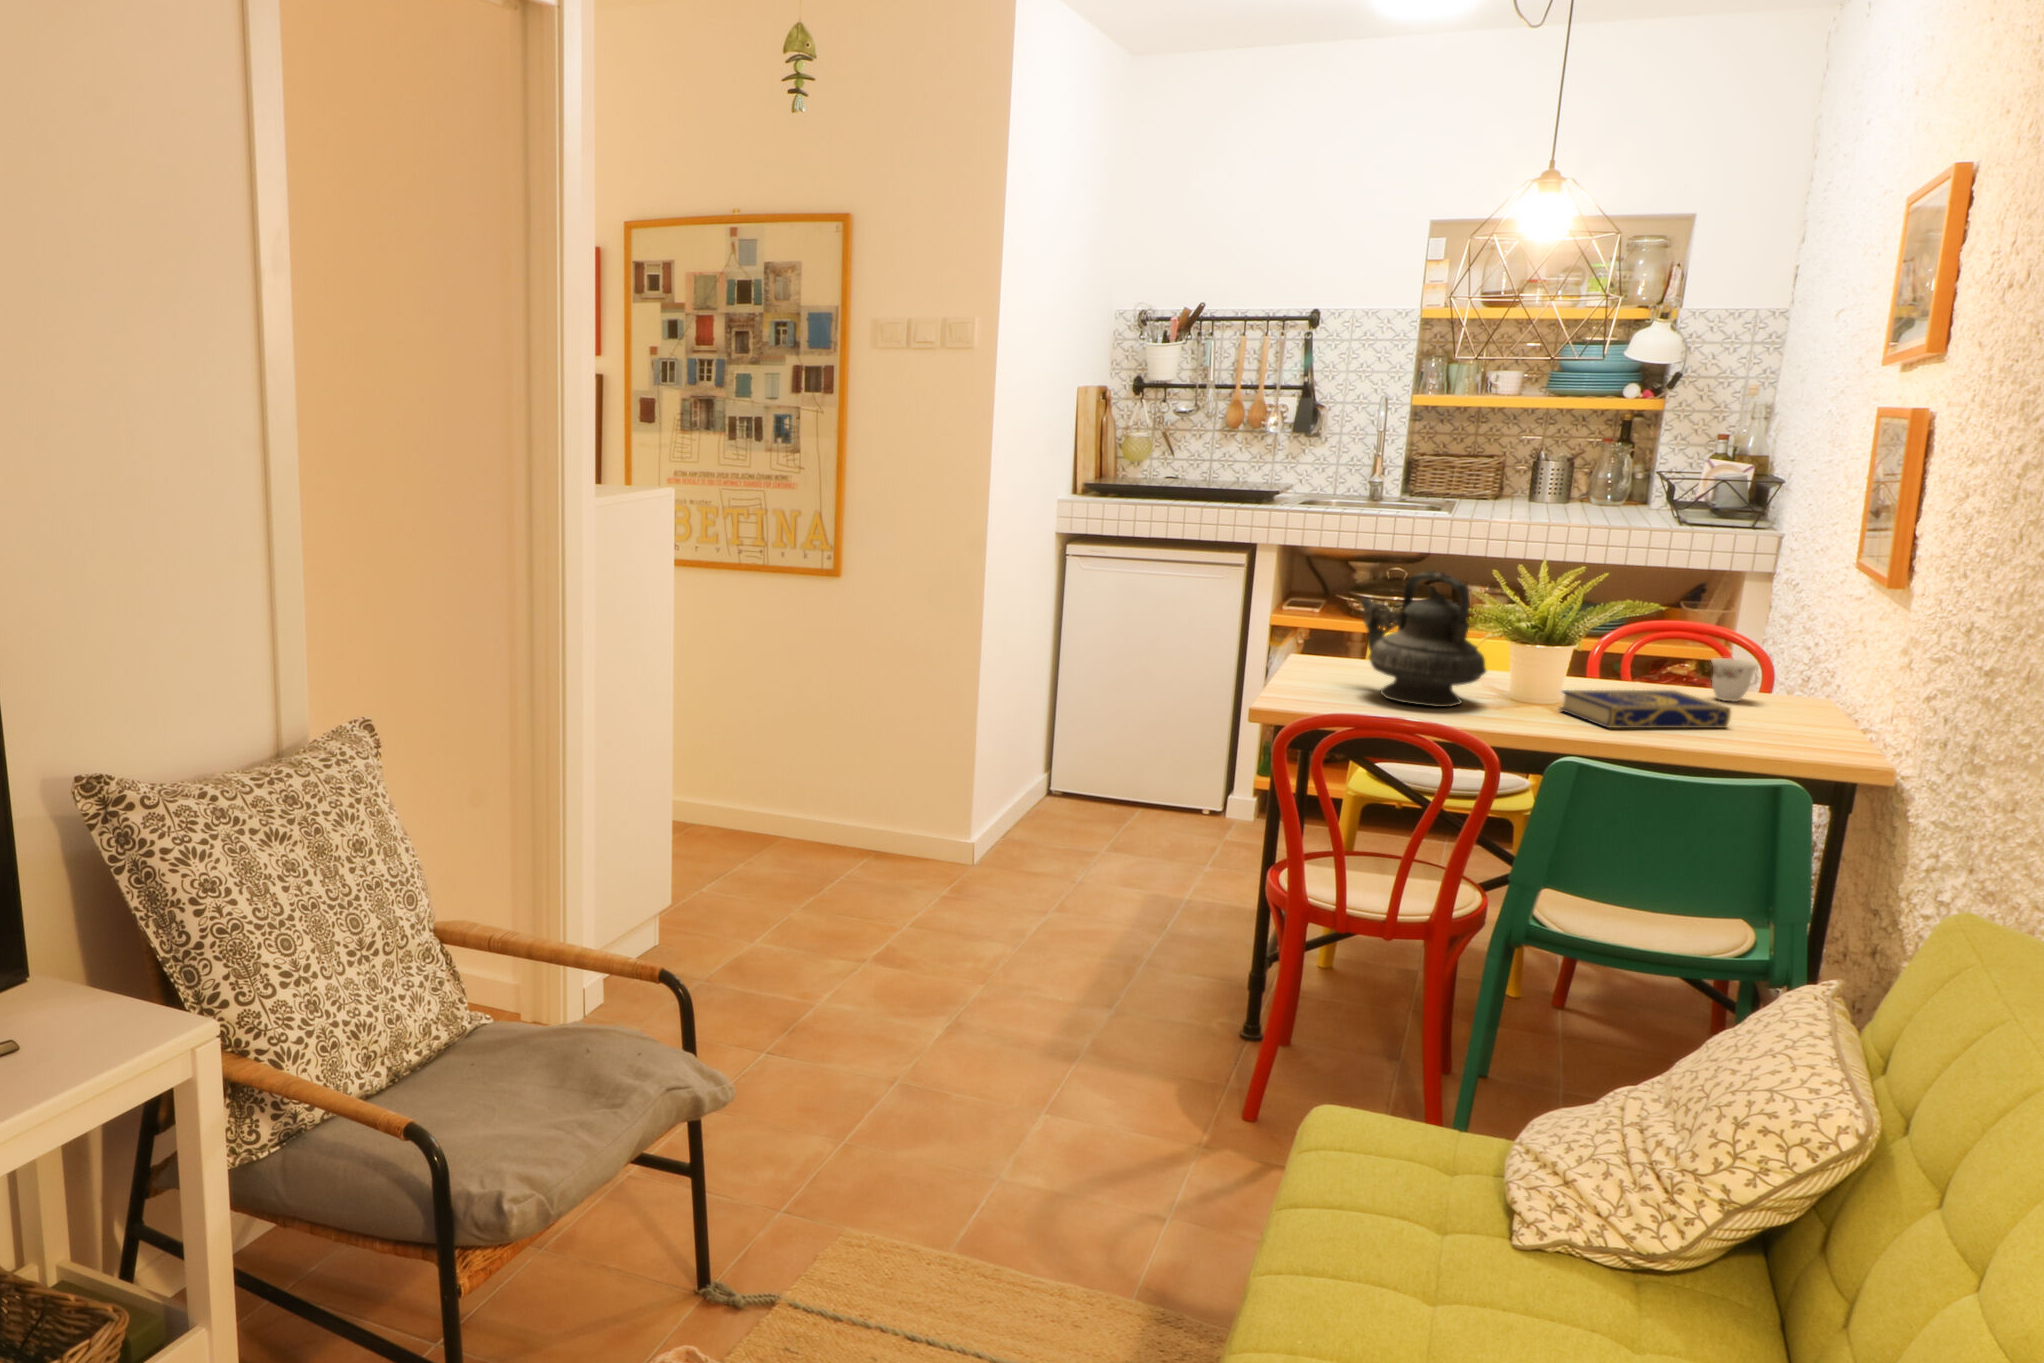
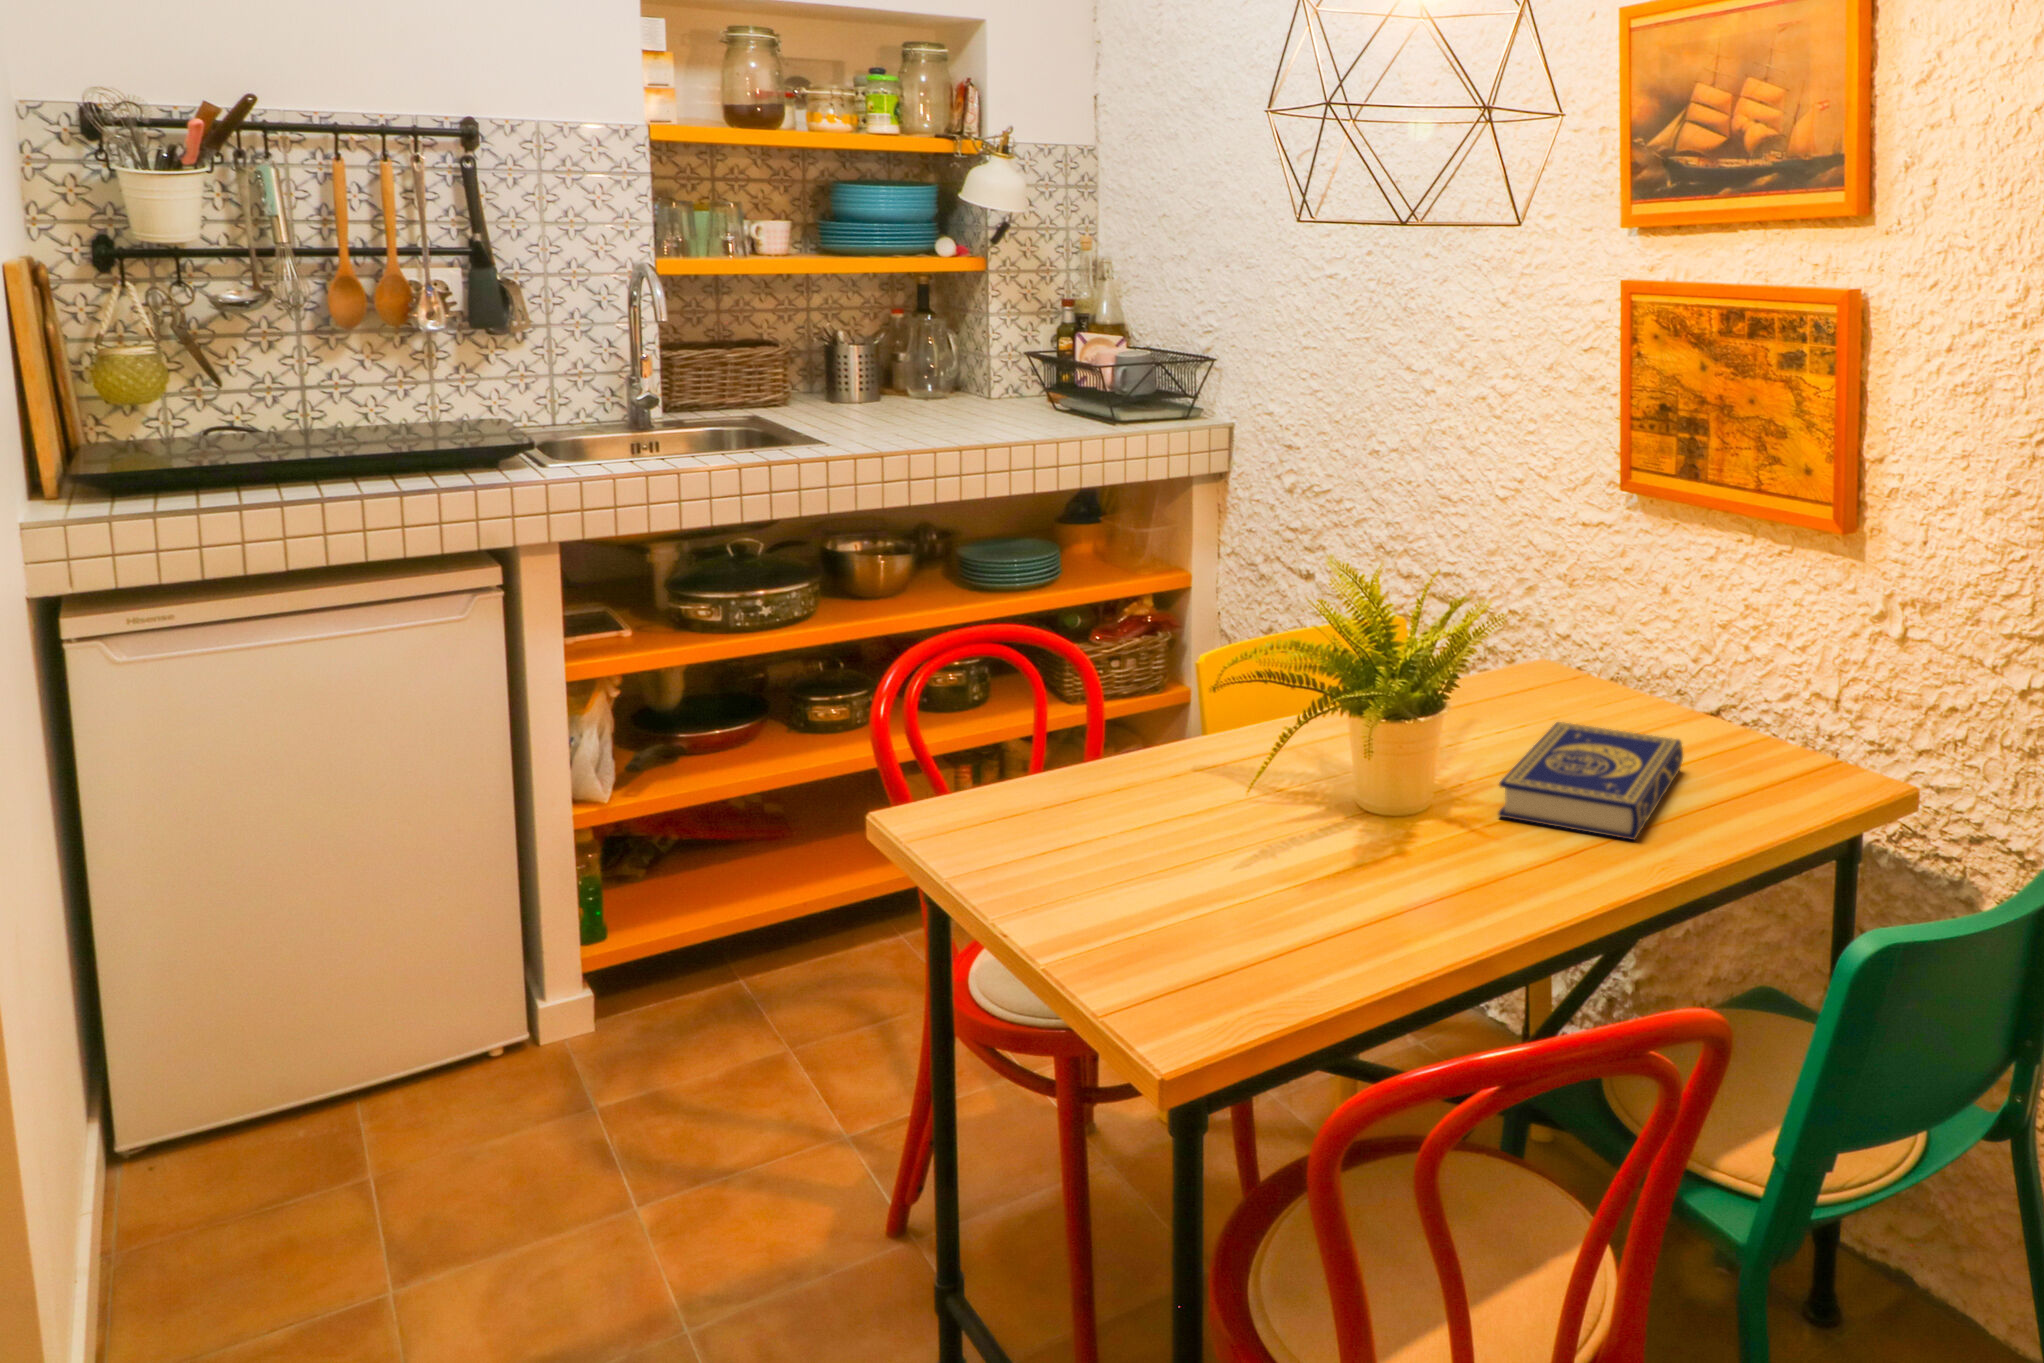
teapot: present [1362,570,1486,707] -> none [1148,626,1437,908]
teacup: present [1712,658,1758,701] -> none [1505,638,1575,705]

